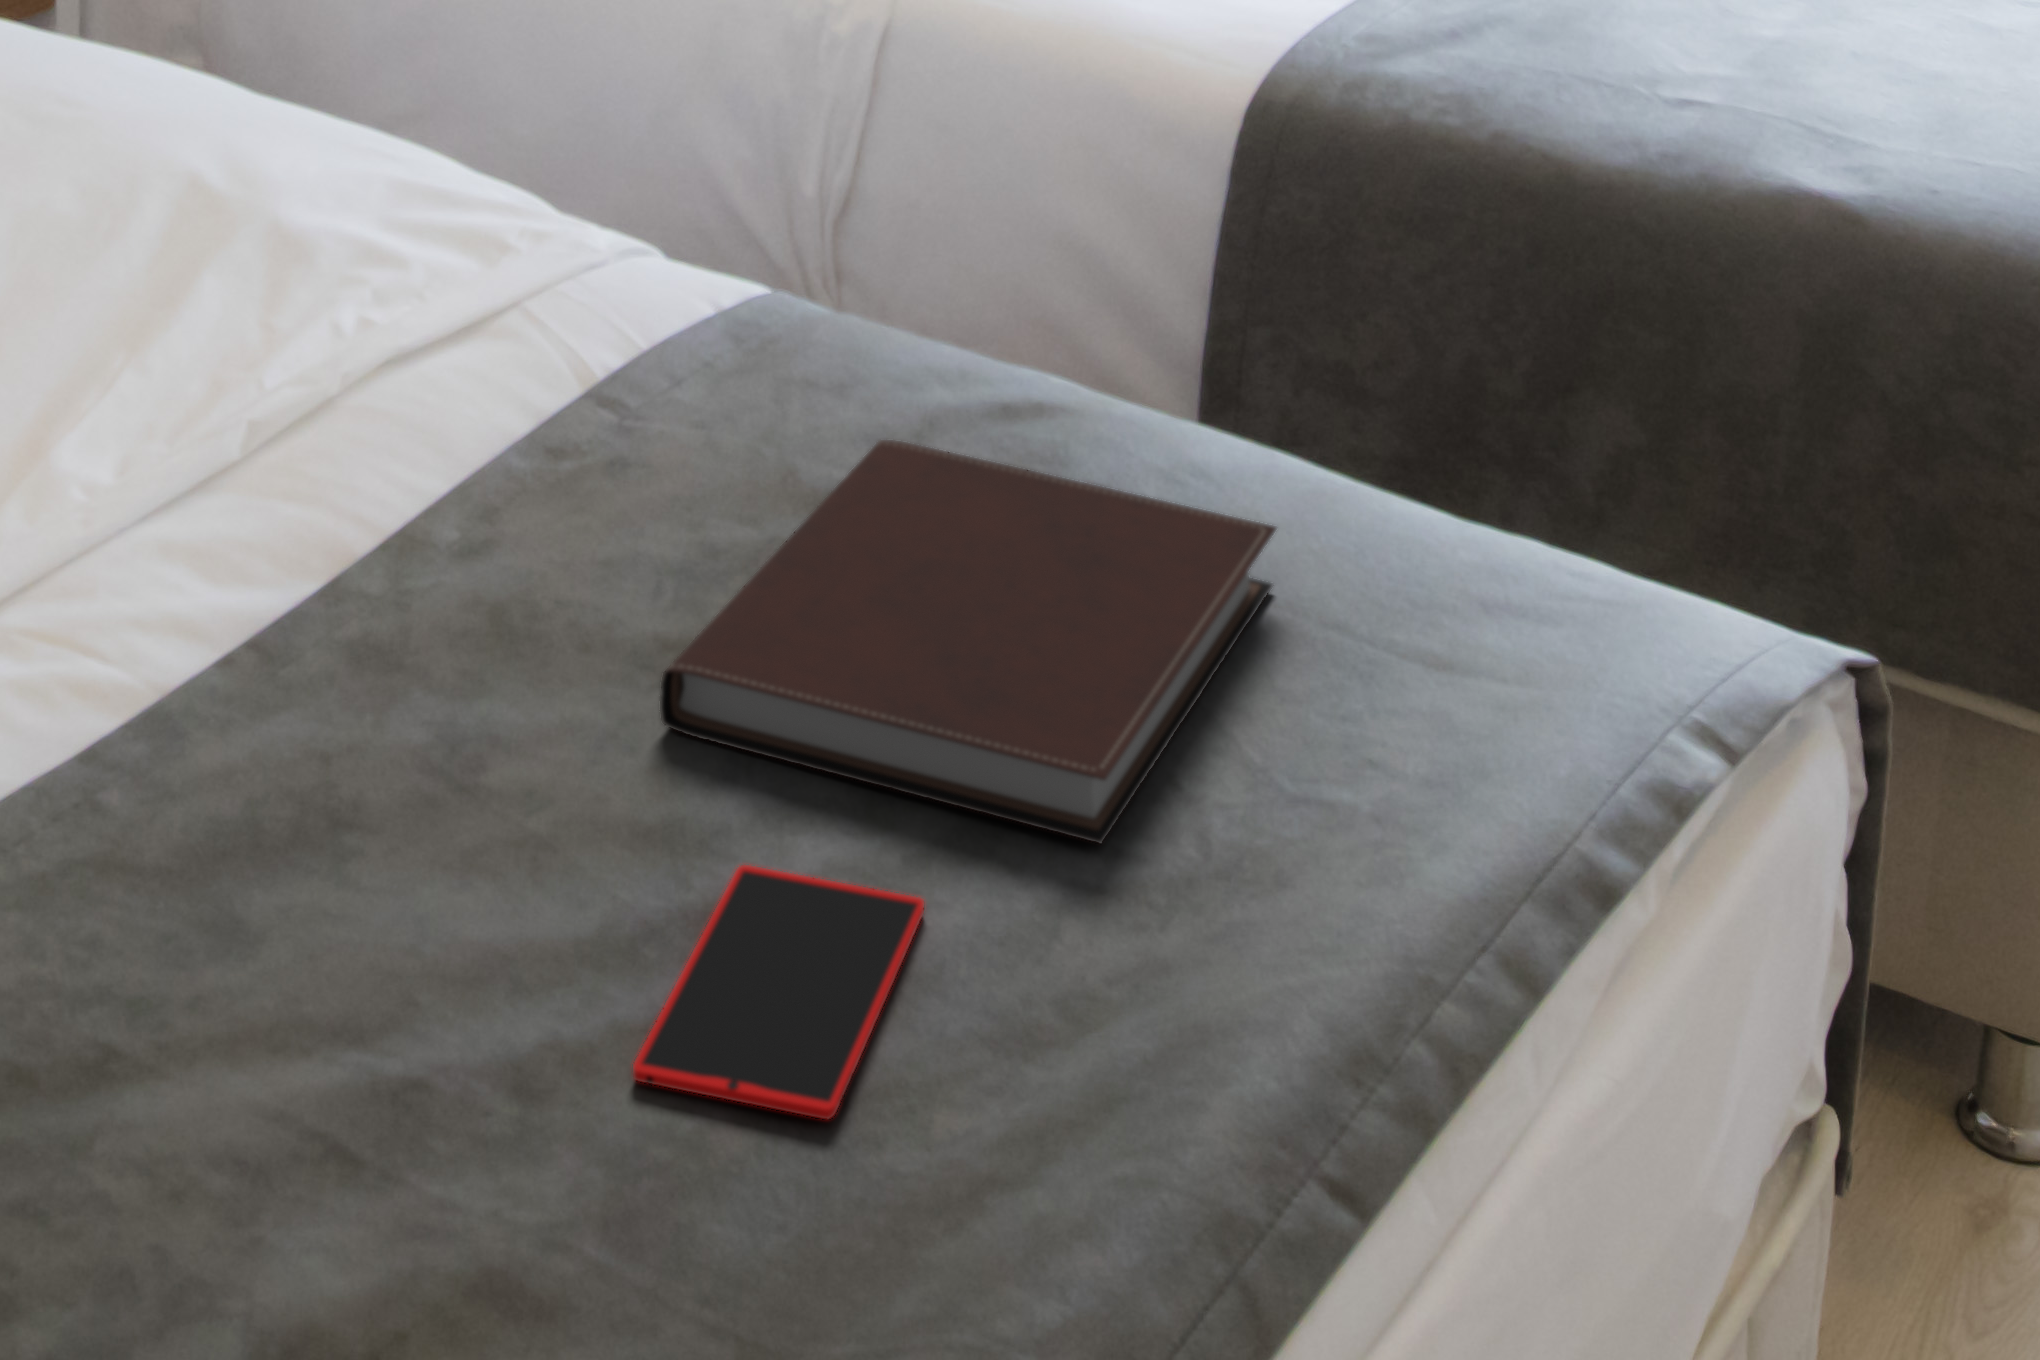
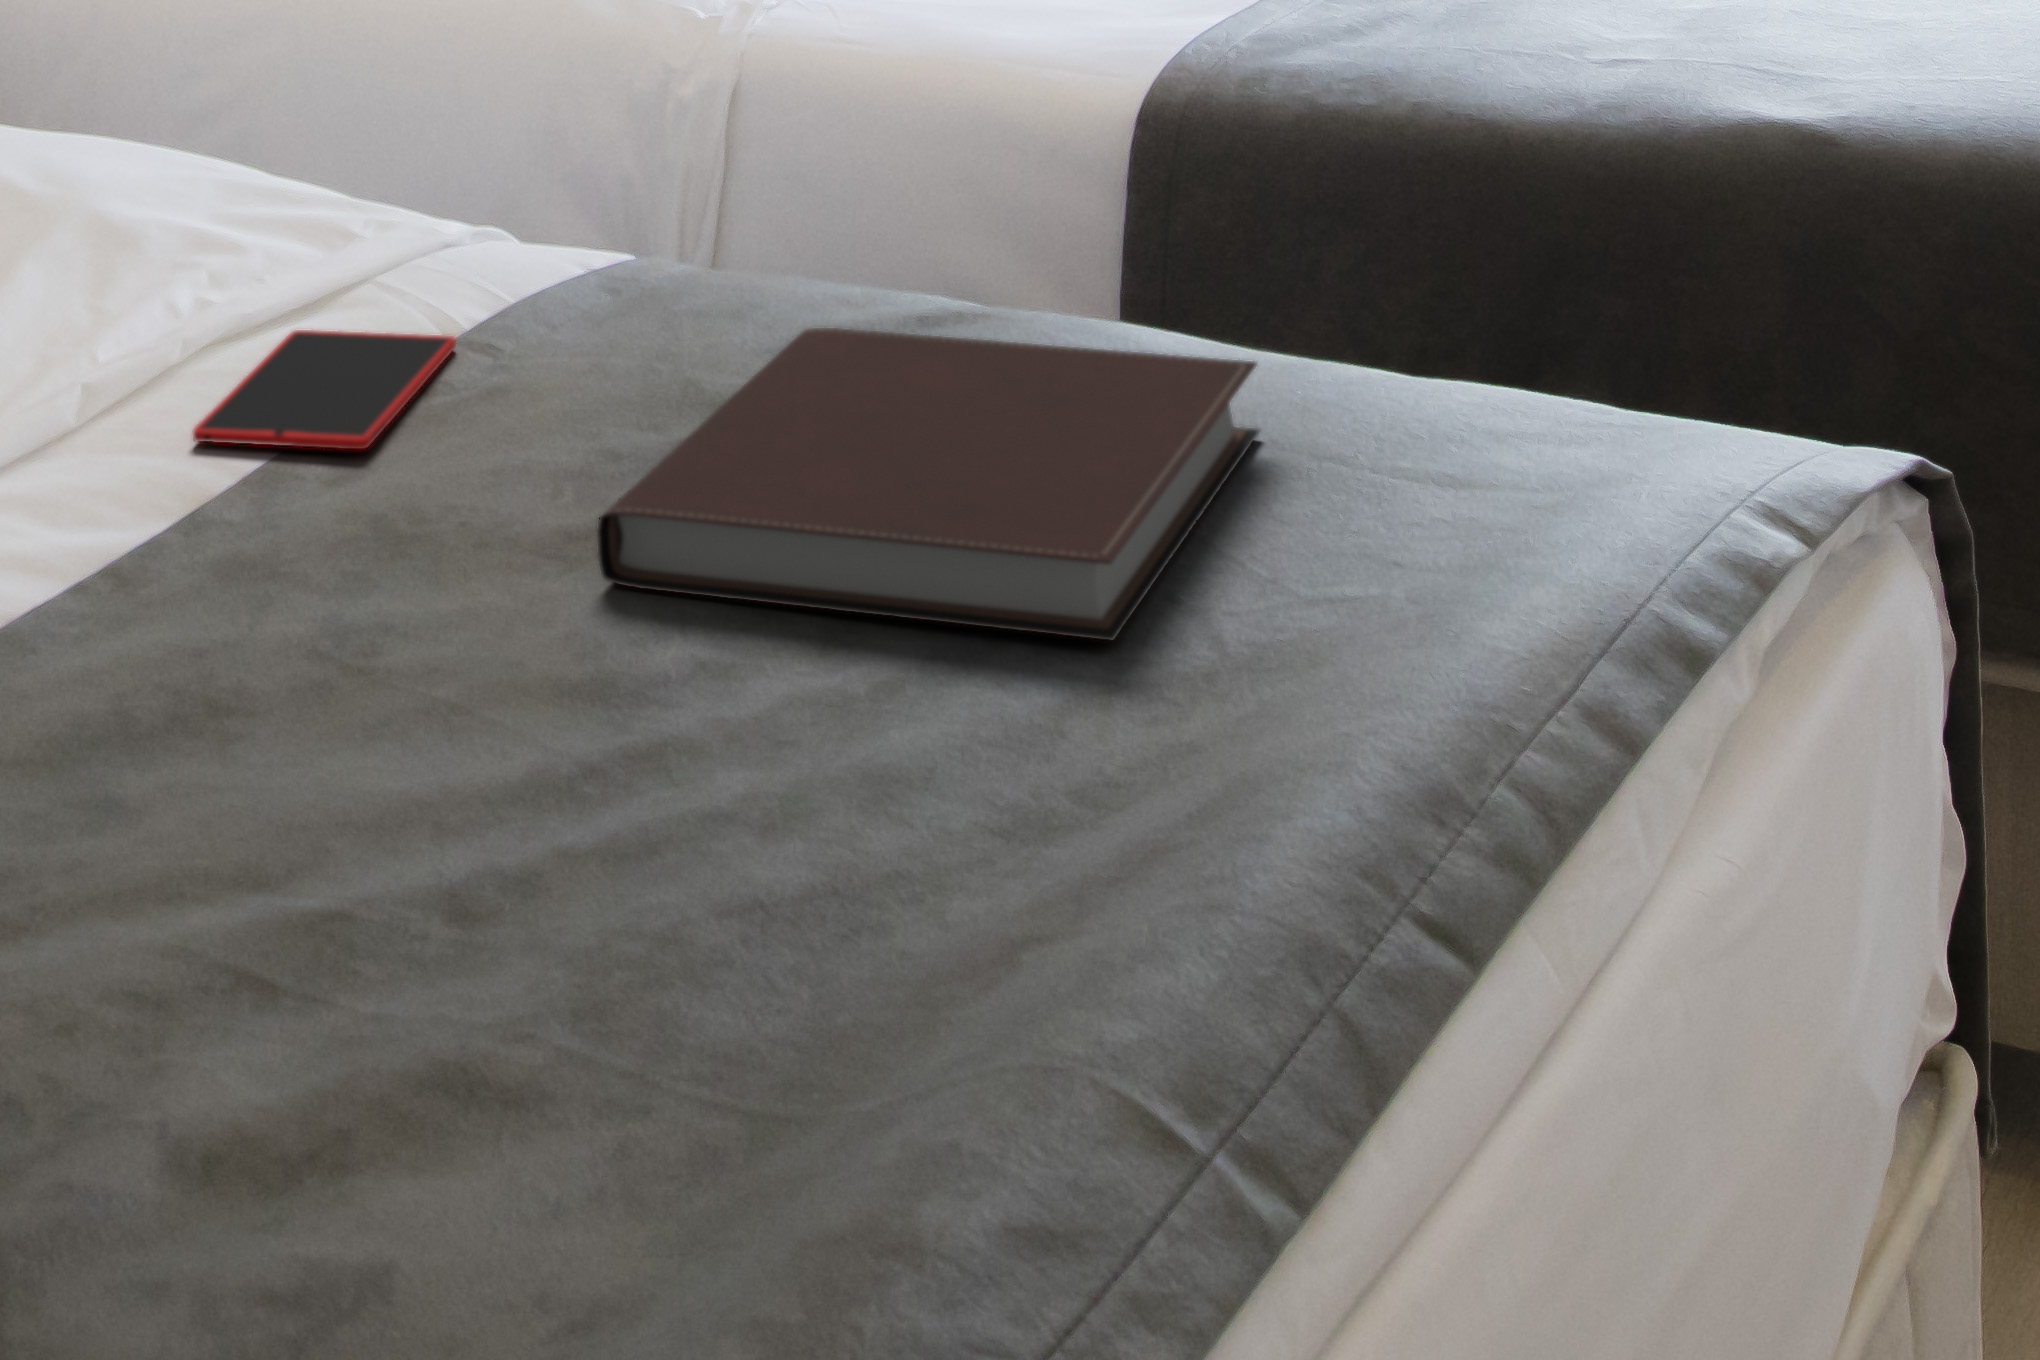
smartphone: present [633,865,924,1119] -> present [193,330,456,449]

